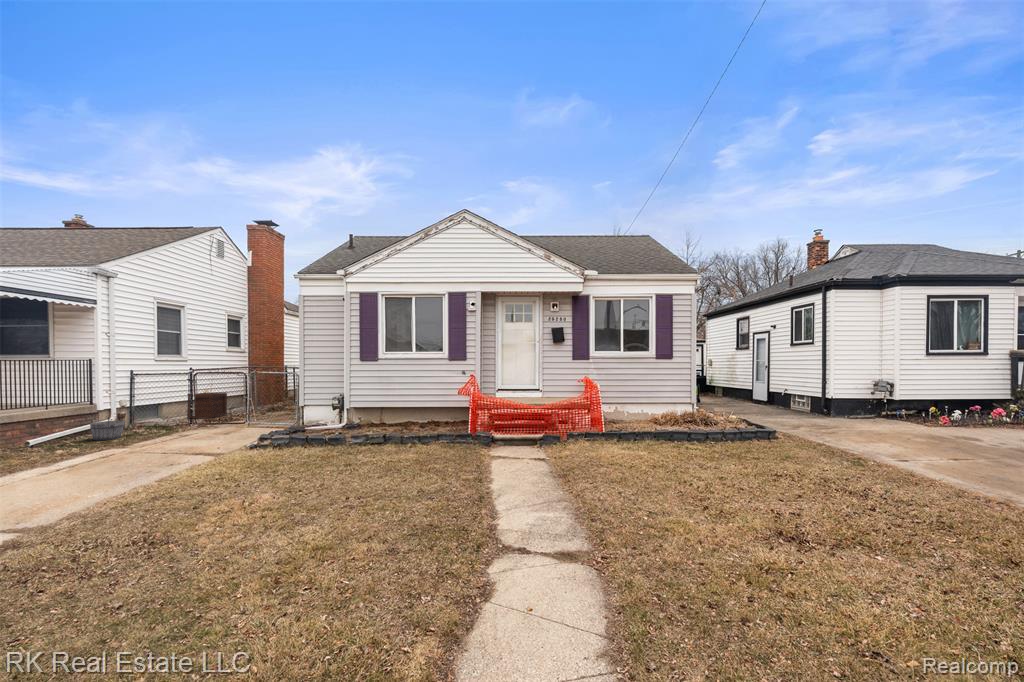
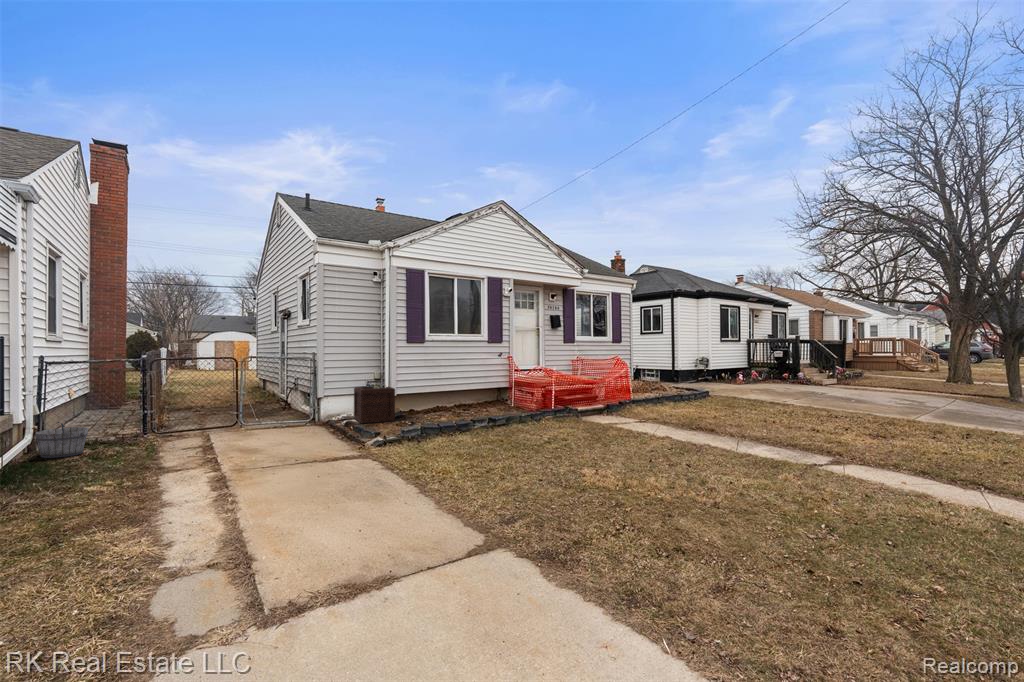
wooden crate: present [187,393,227,418] -> present [354,387,395,424]

